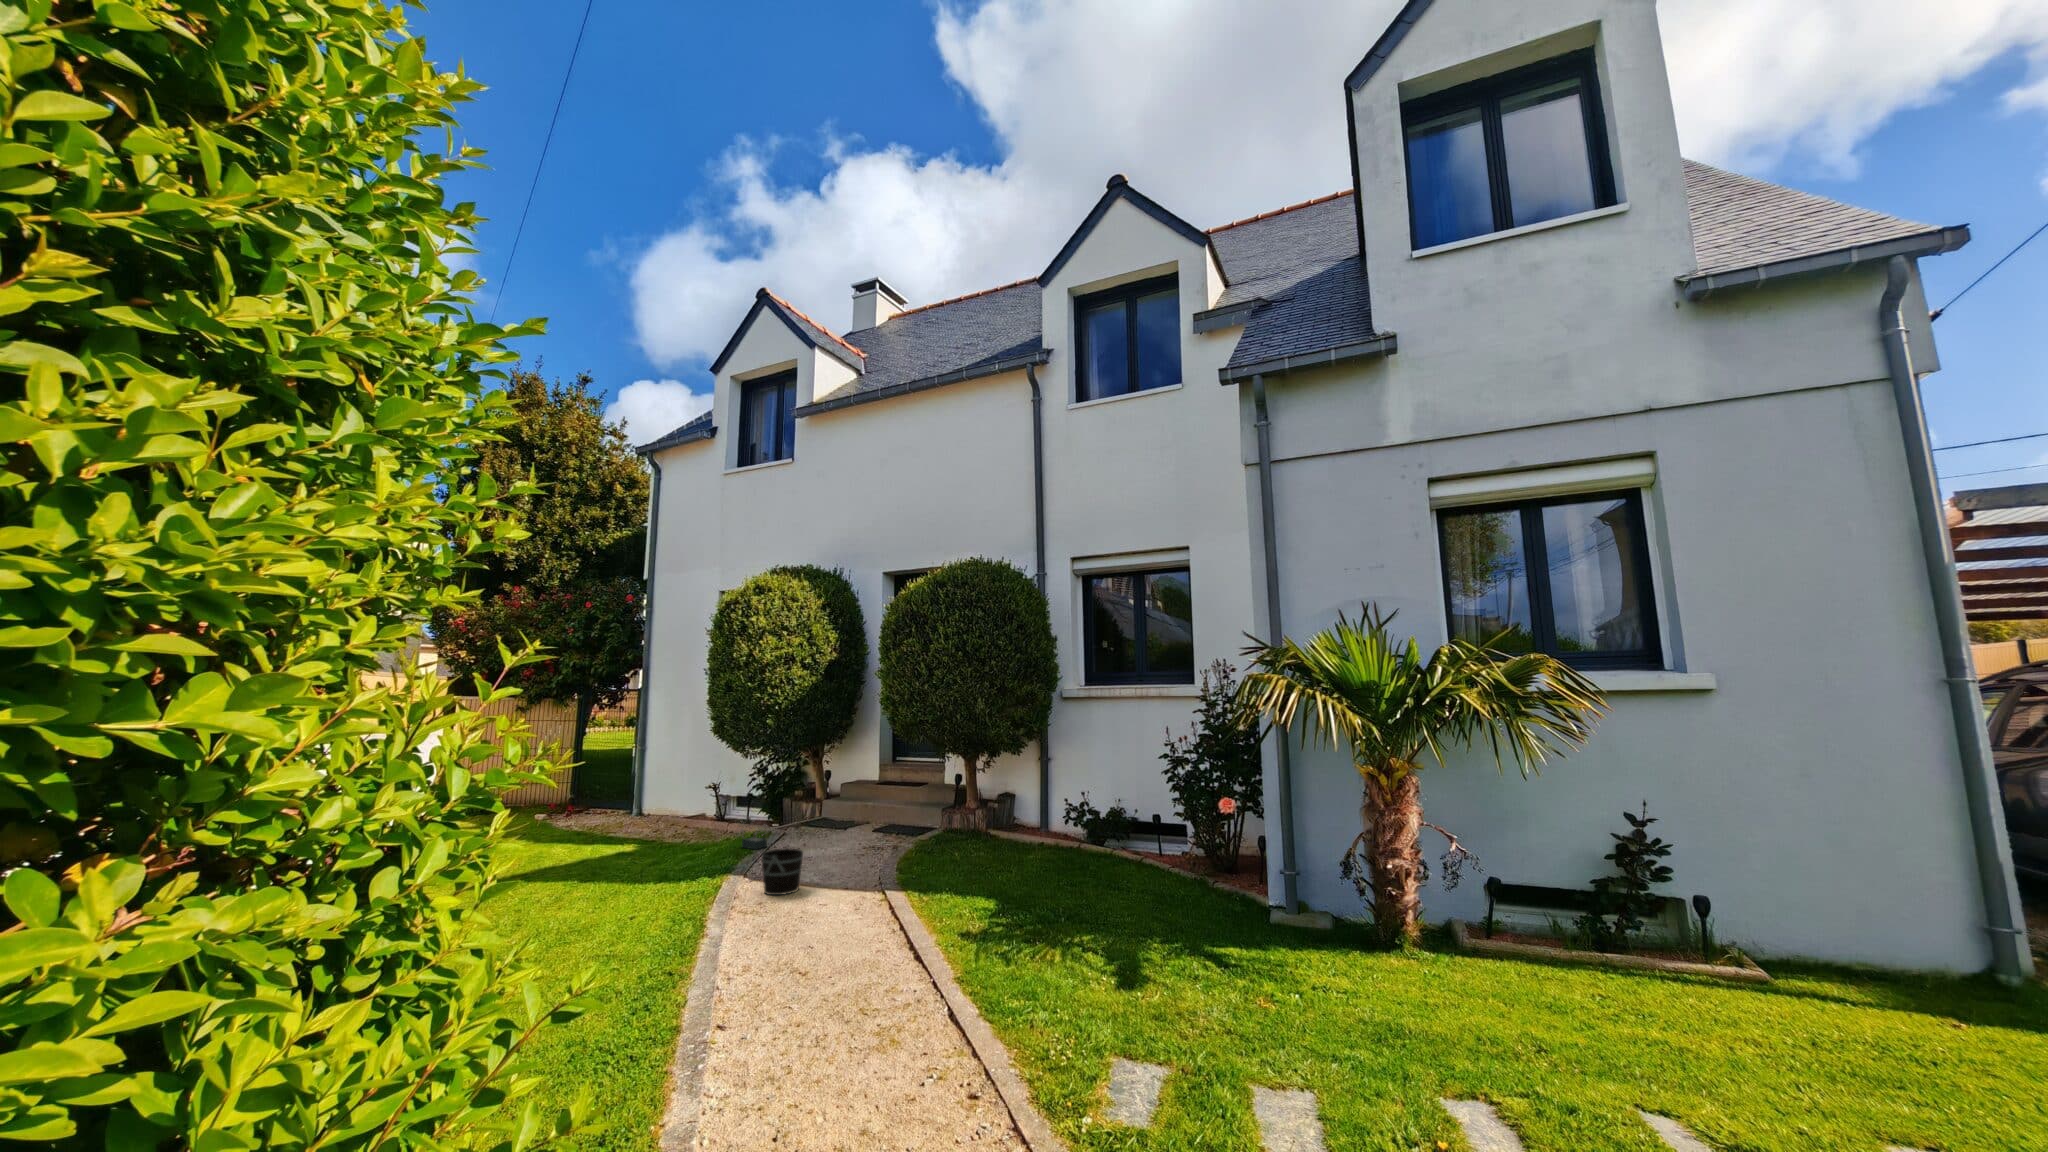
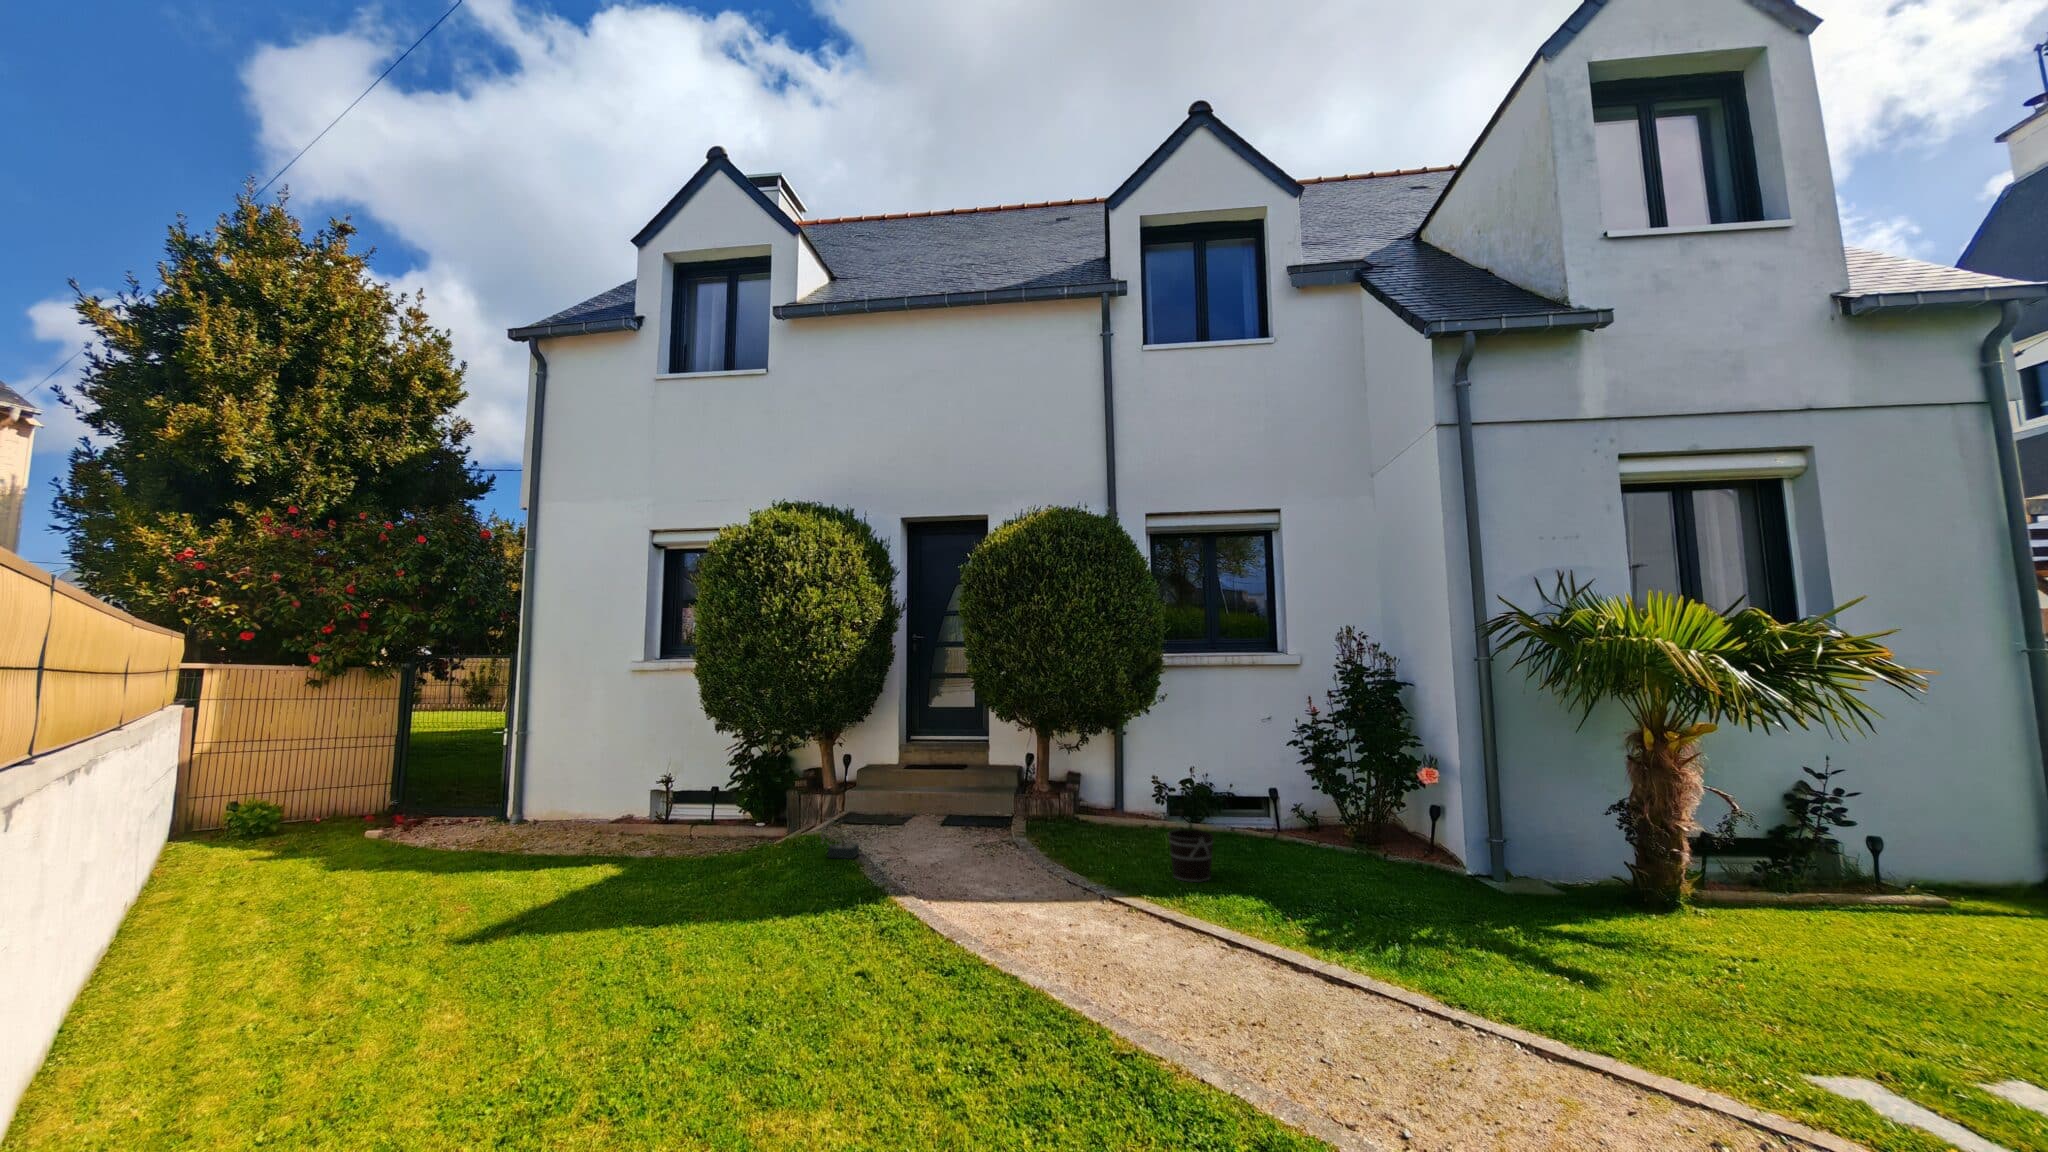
bucket: present [762,848,803,895] -> present [1168,829,1213,882]

